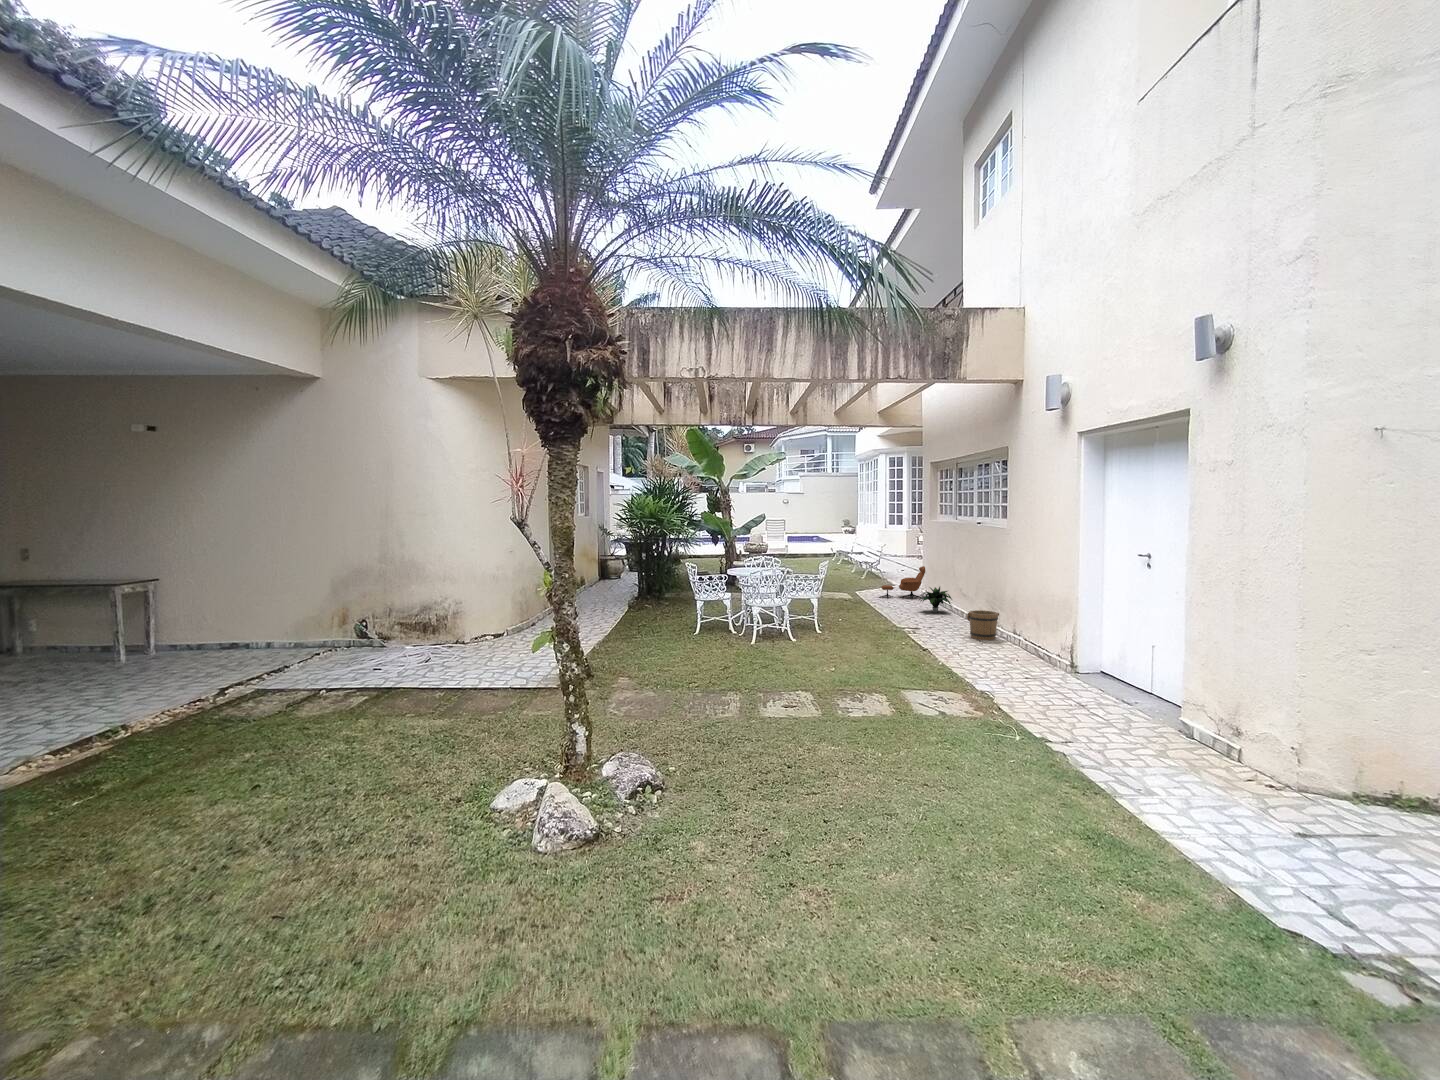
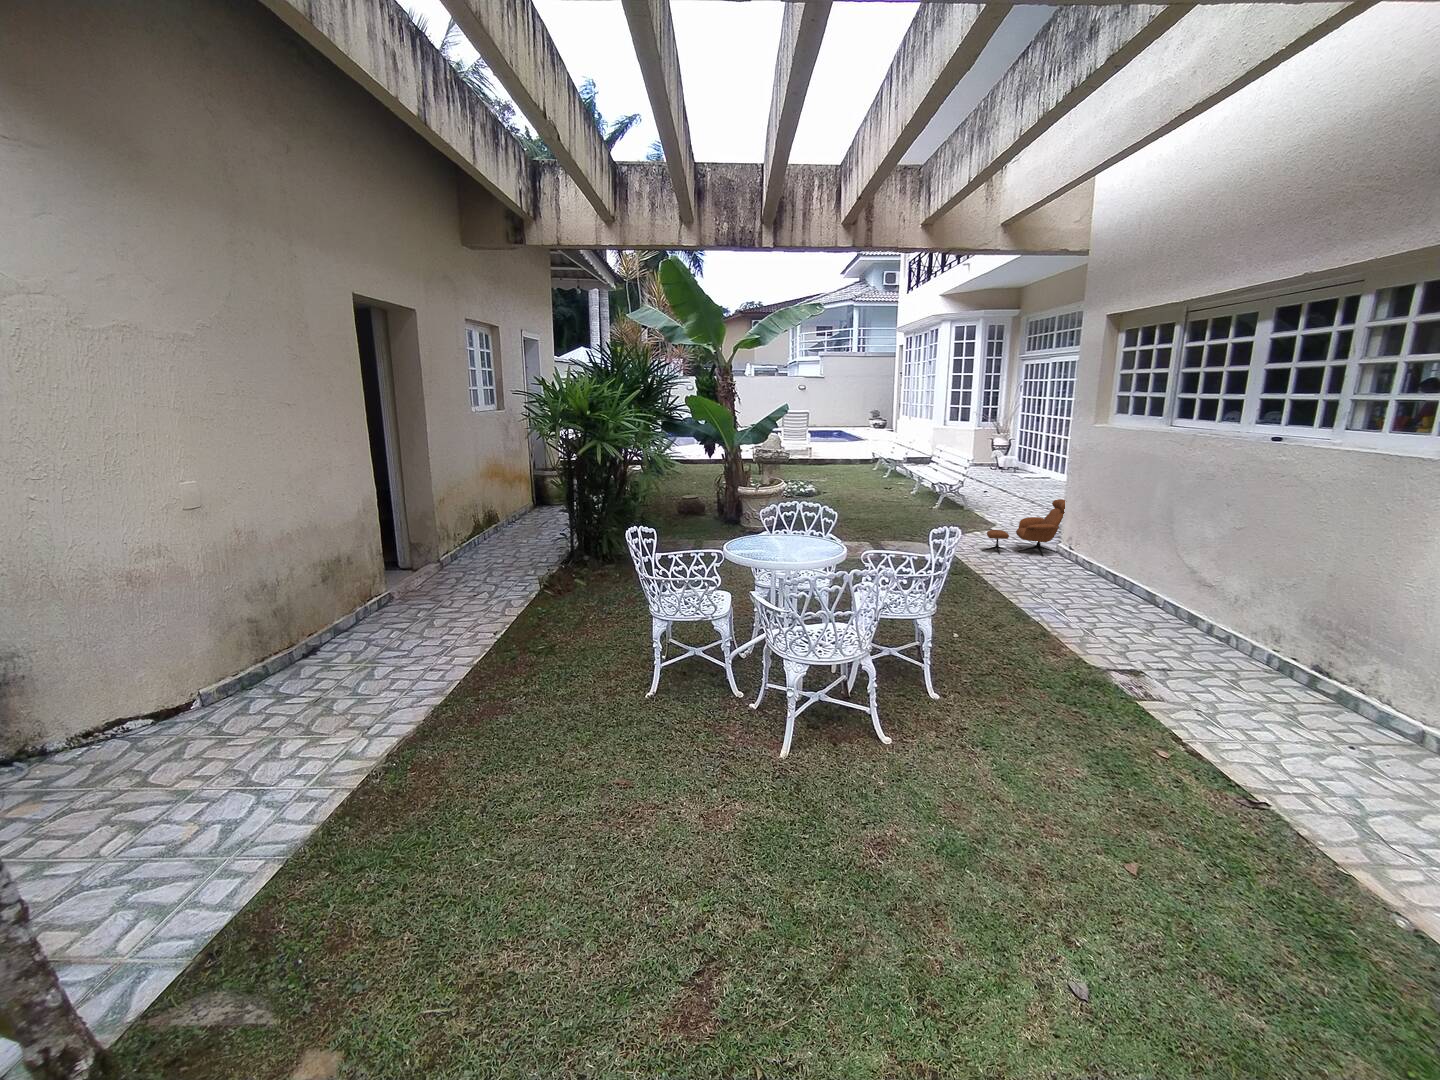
potted plant: present [919,587,952,613] -> none [1079,545,1151,594]
bucket: present [966,610,999,640] -> none [1257,626,1342,698]

